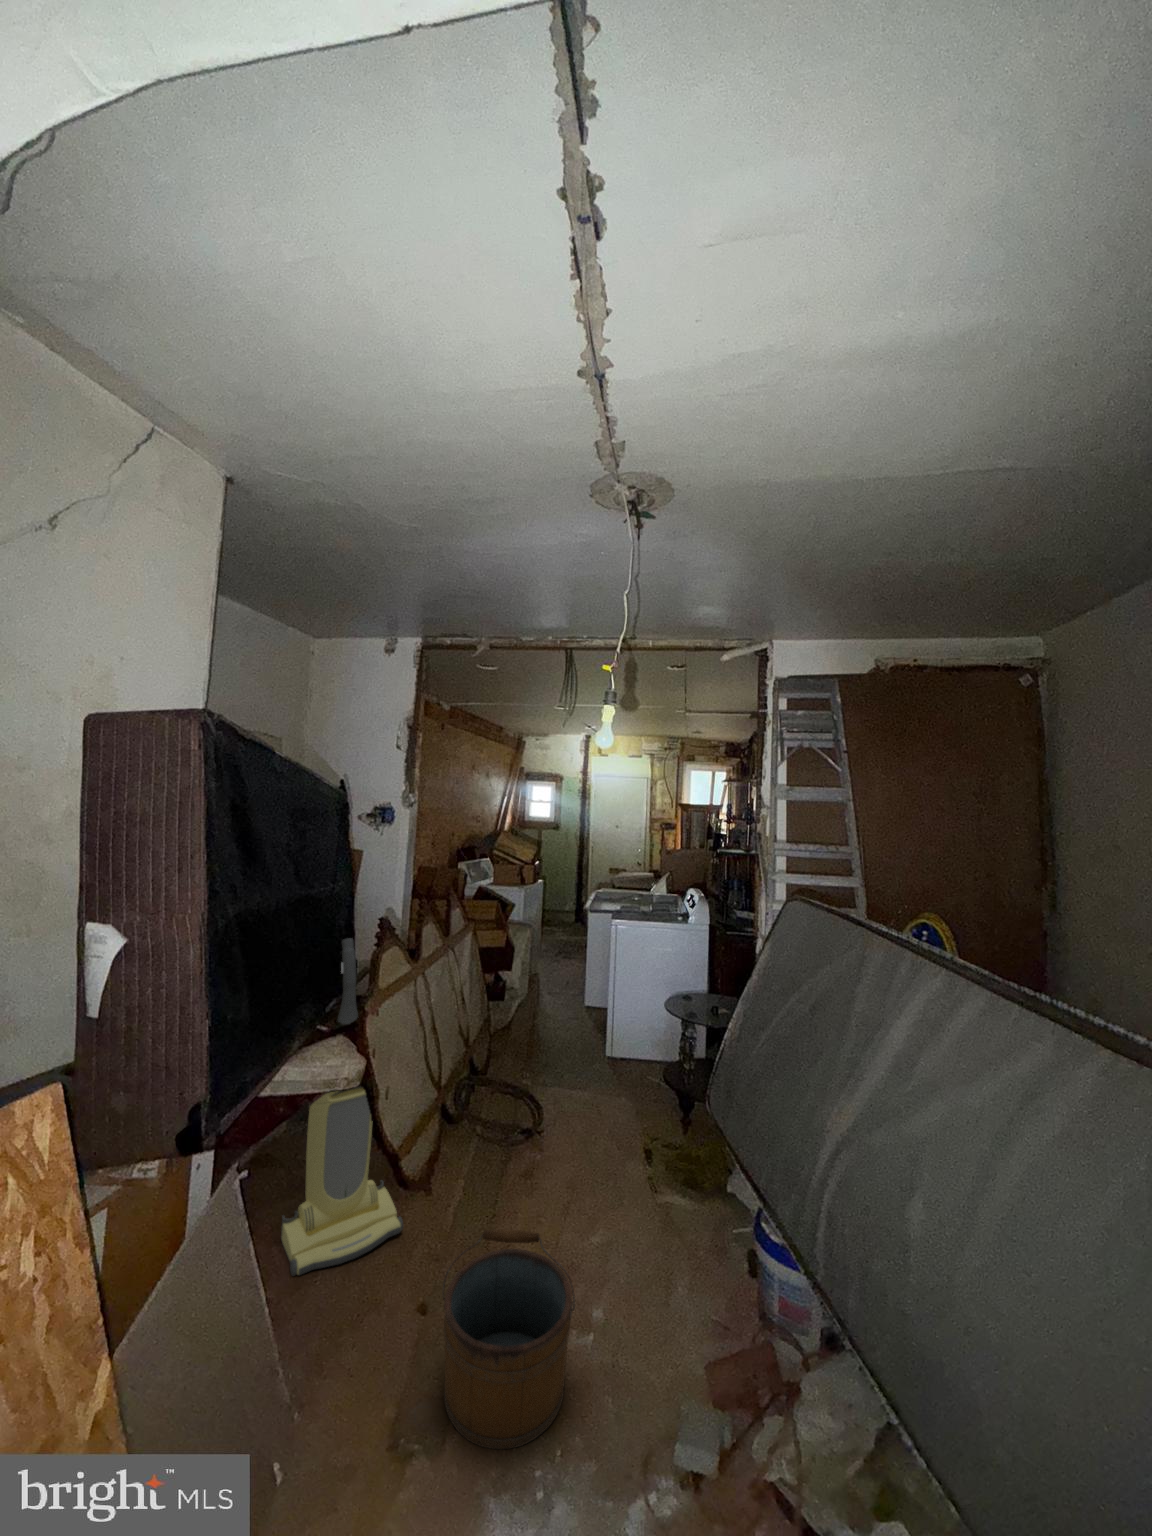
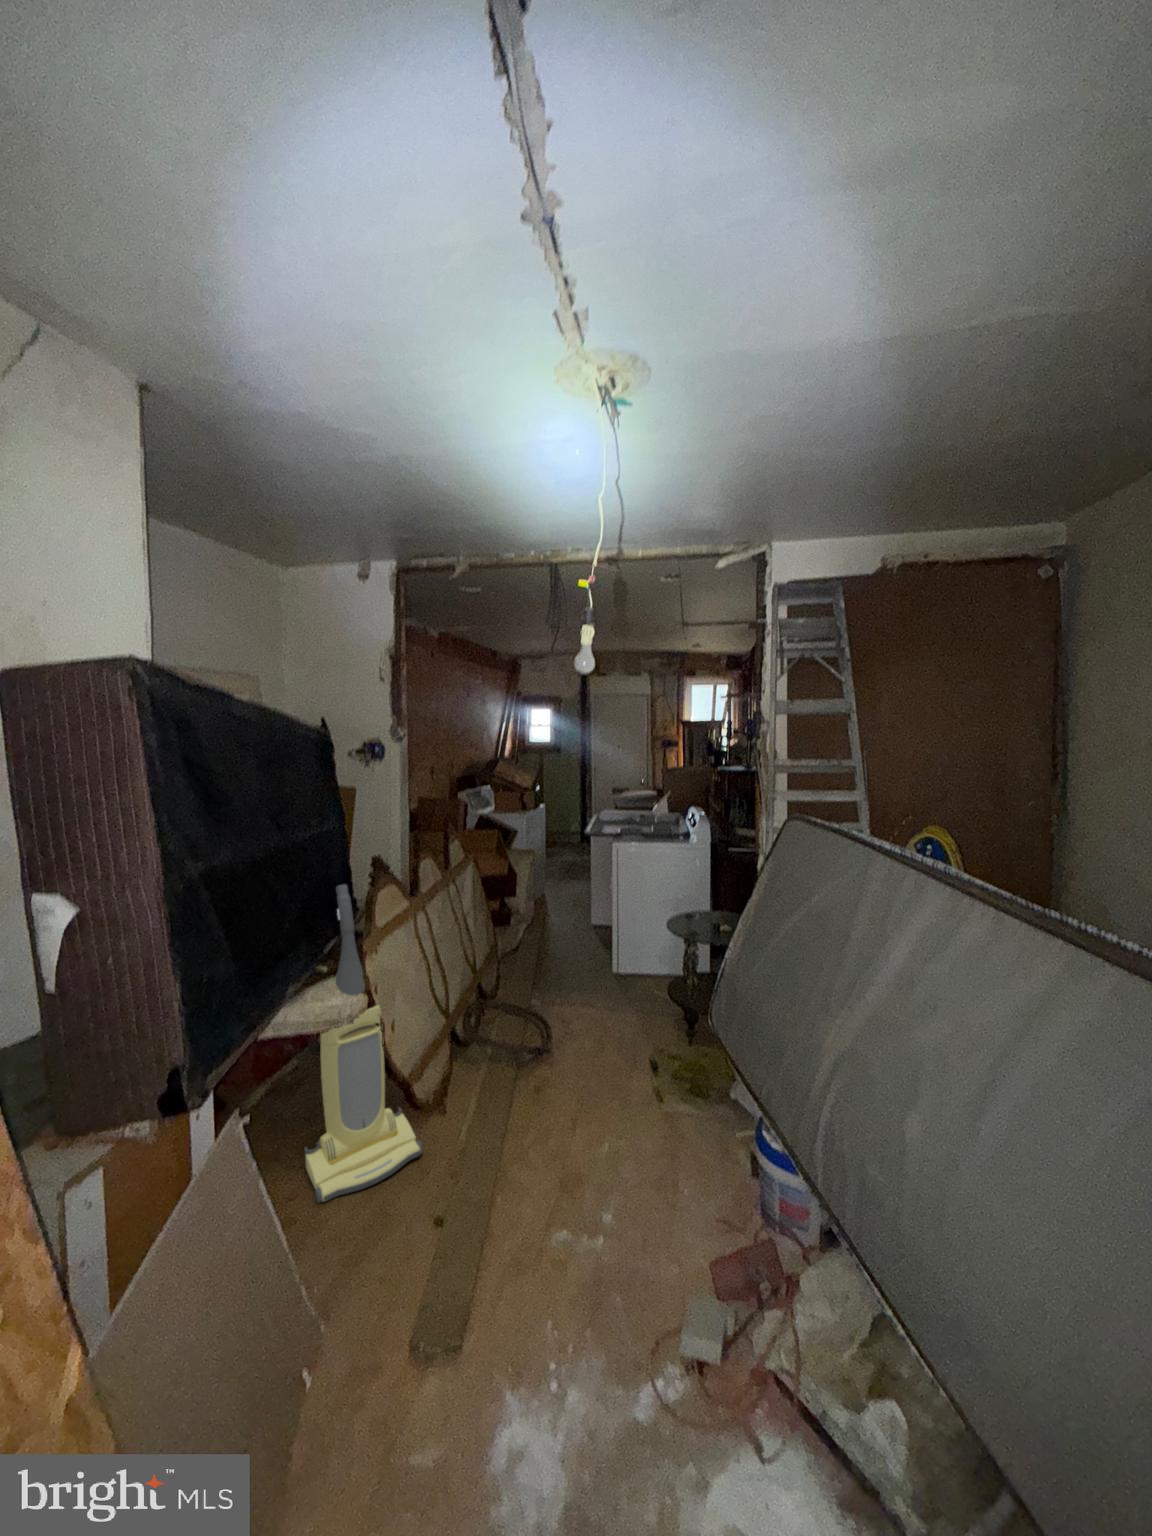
bucket: present [443,1229,575,1449] -> none [458,1165,588,1361]

